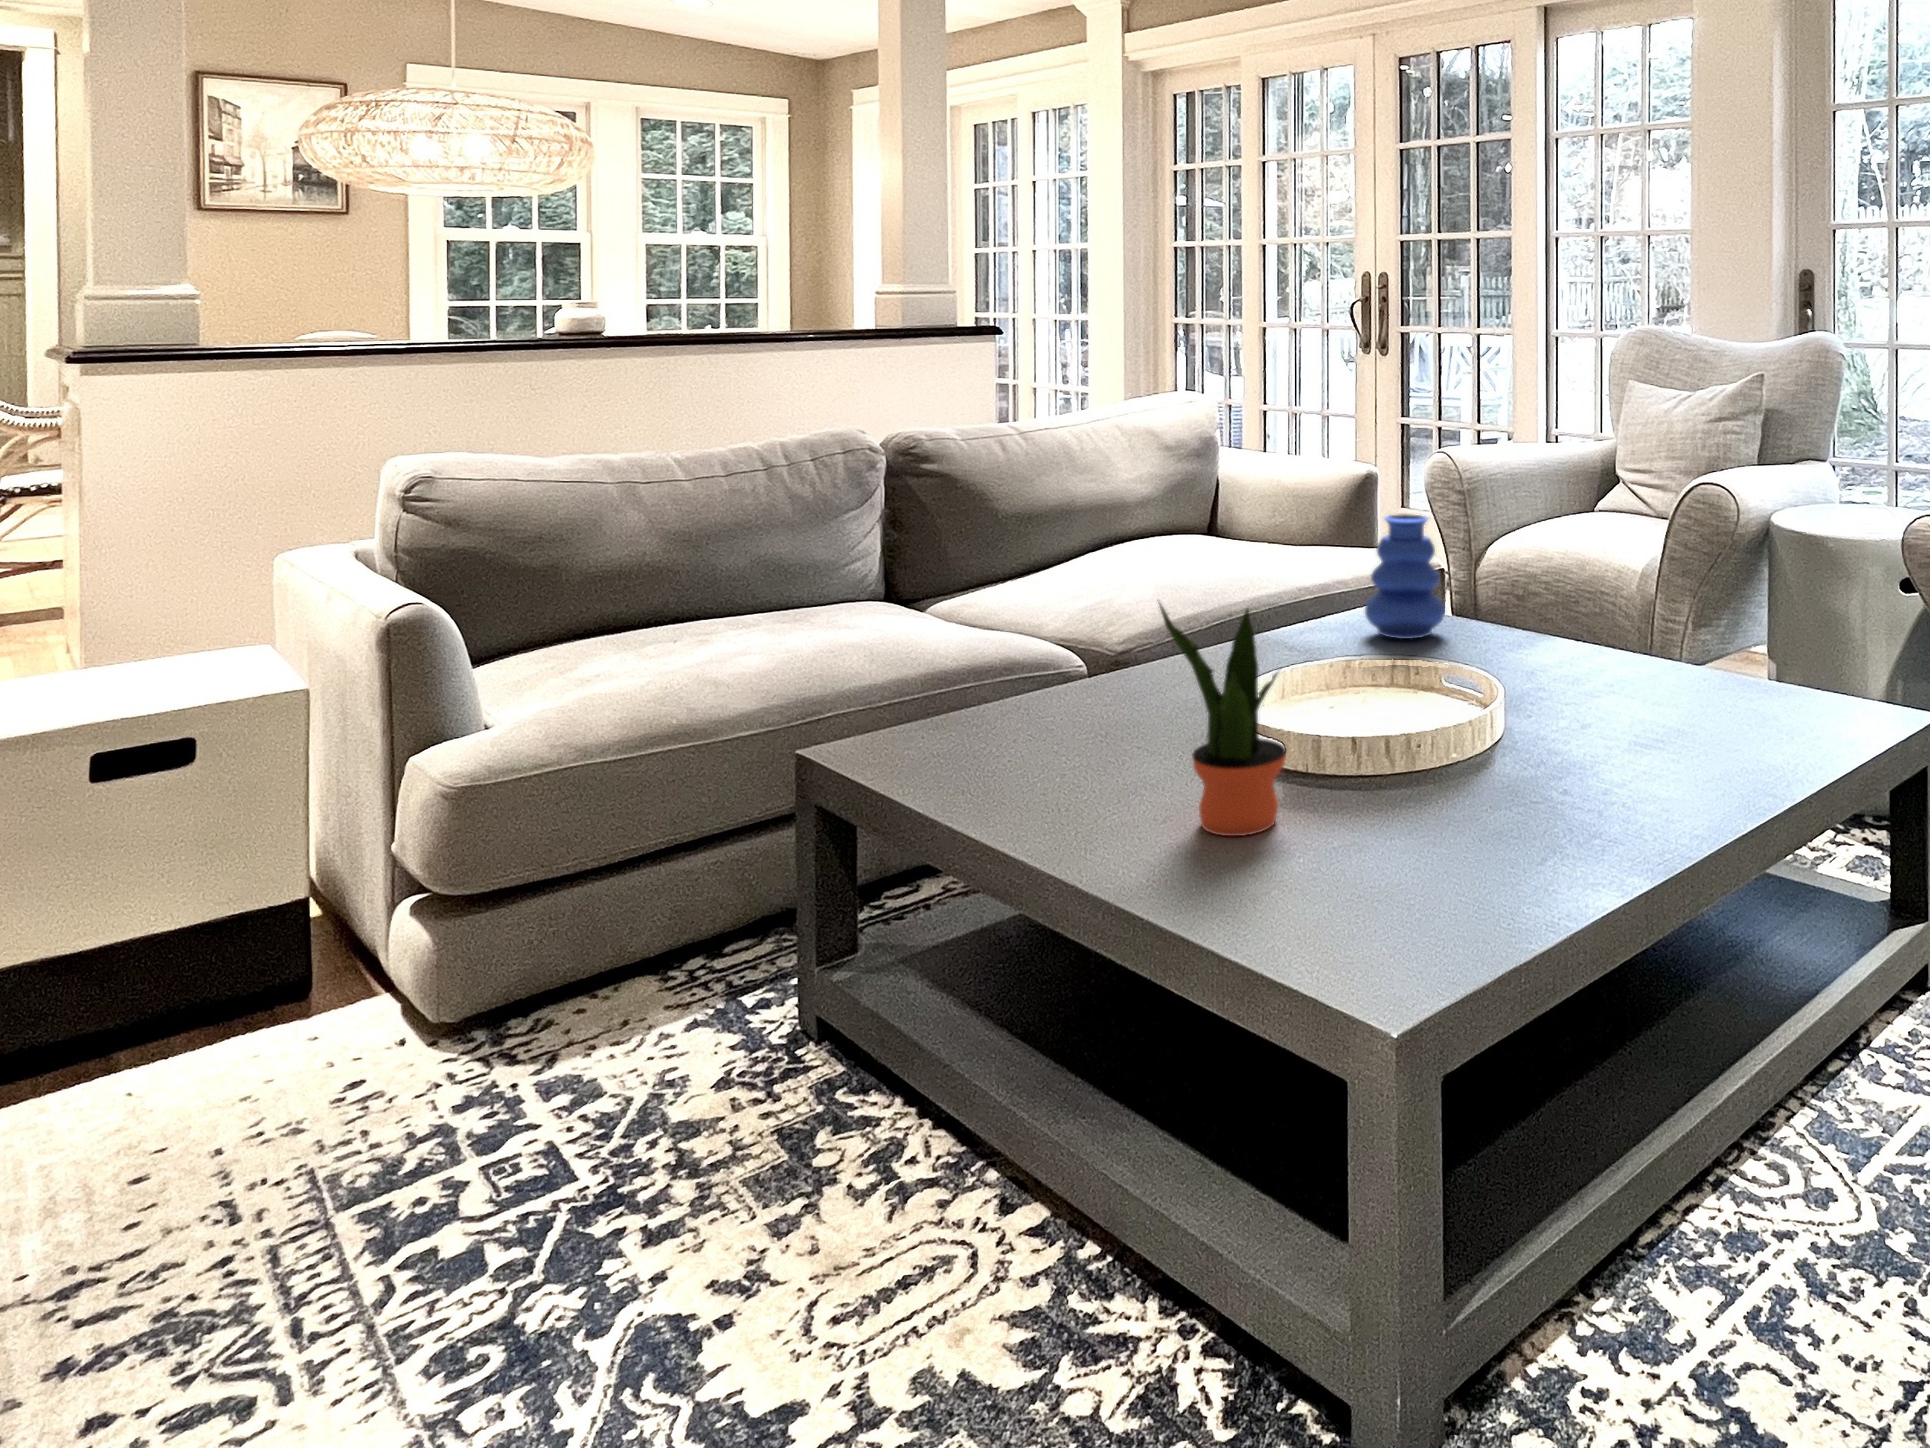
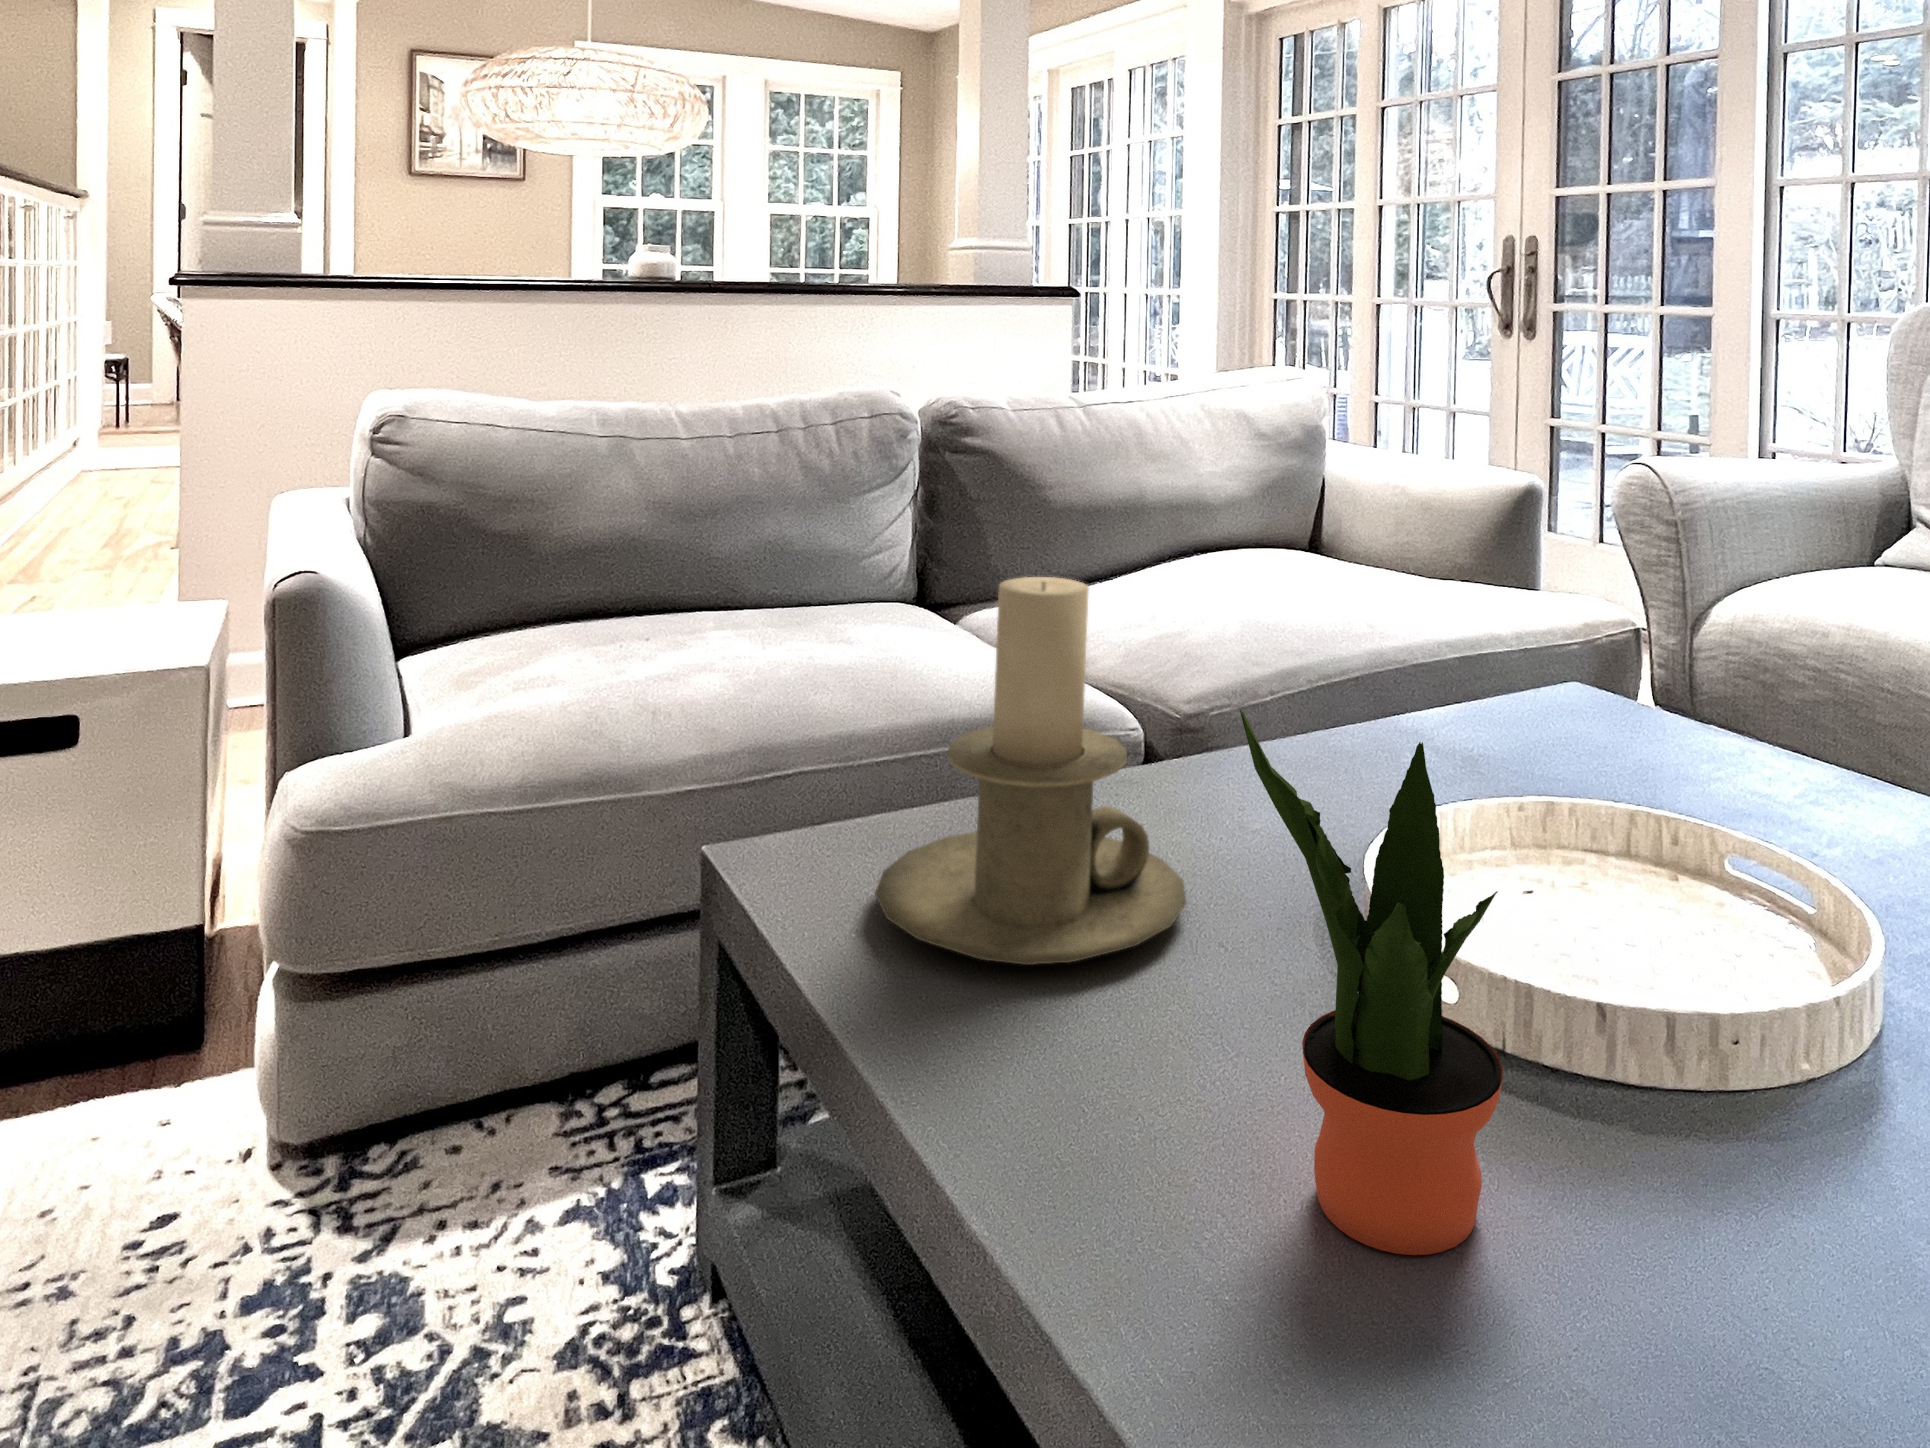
vase: present [1365,514,1445,639] -> none [1569,554,1708,761]
candle holder: none [935,552,1128,771] -> present [875,577,1187,965]

